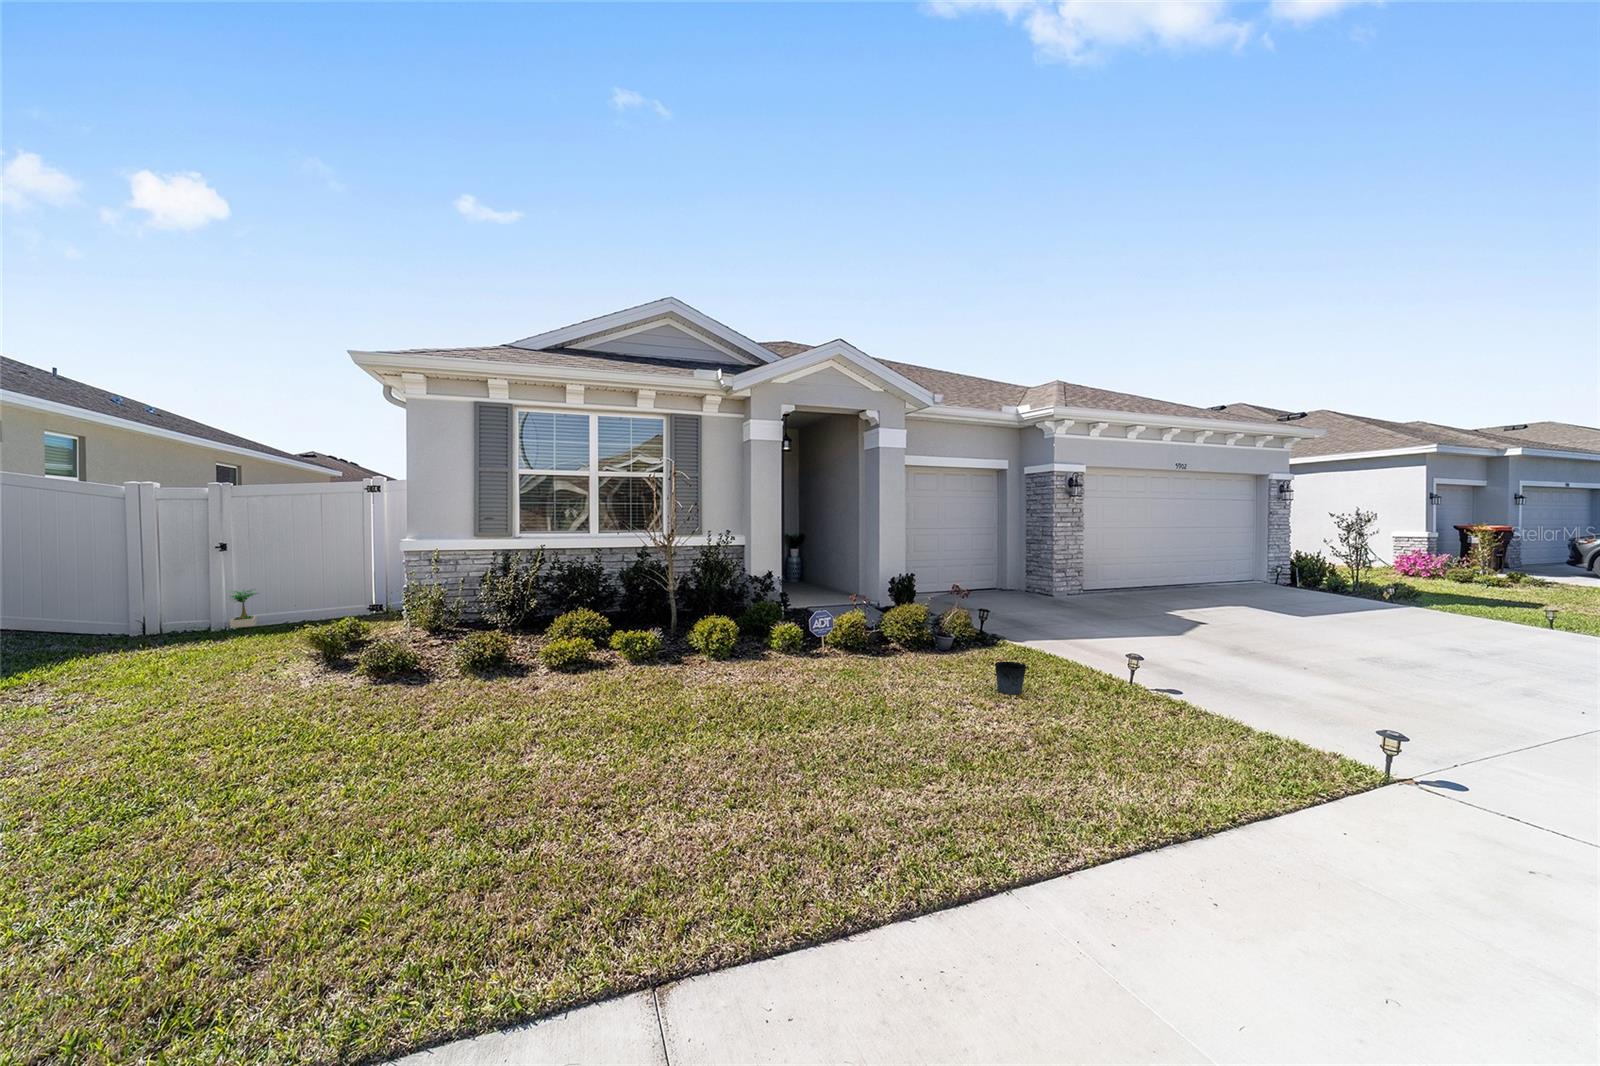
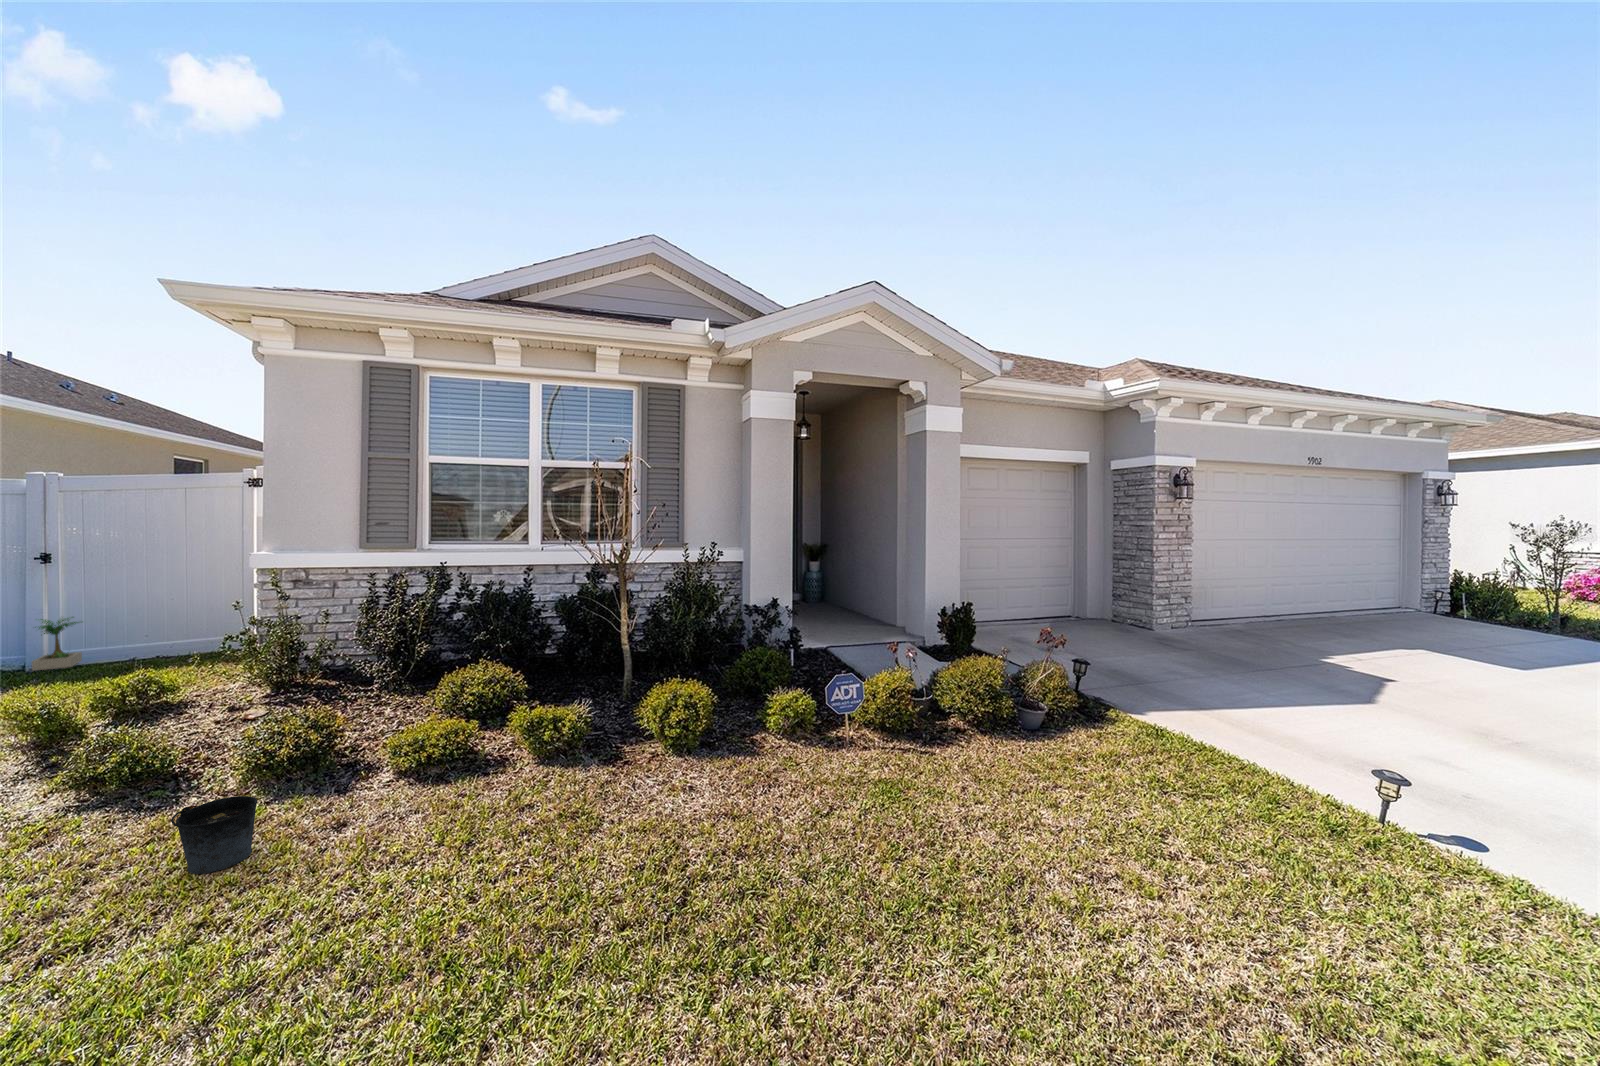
bucket: present [995,661,1028,694] -> present [171,796,258,874]

